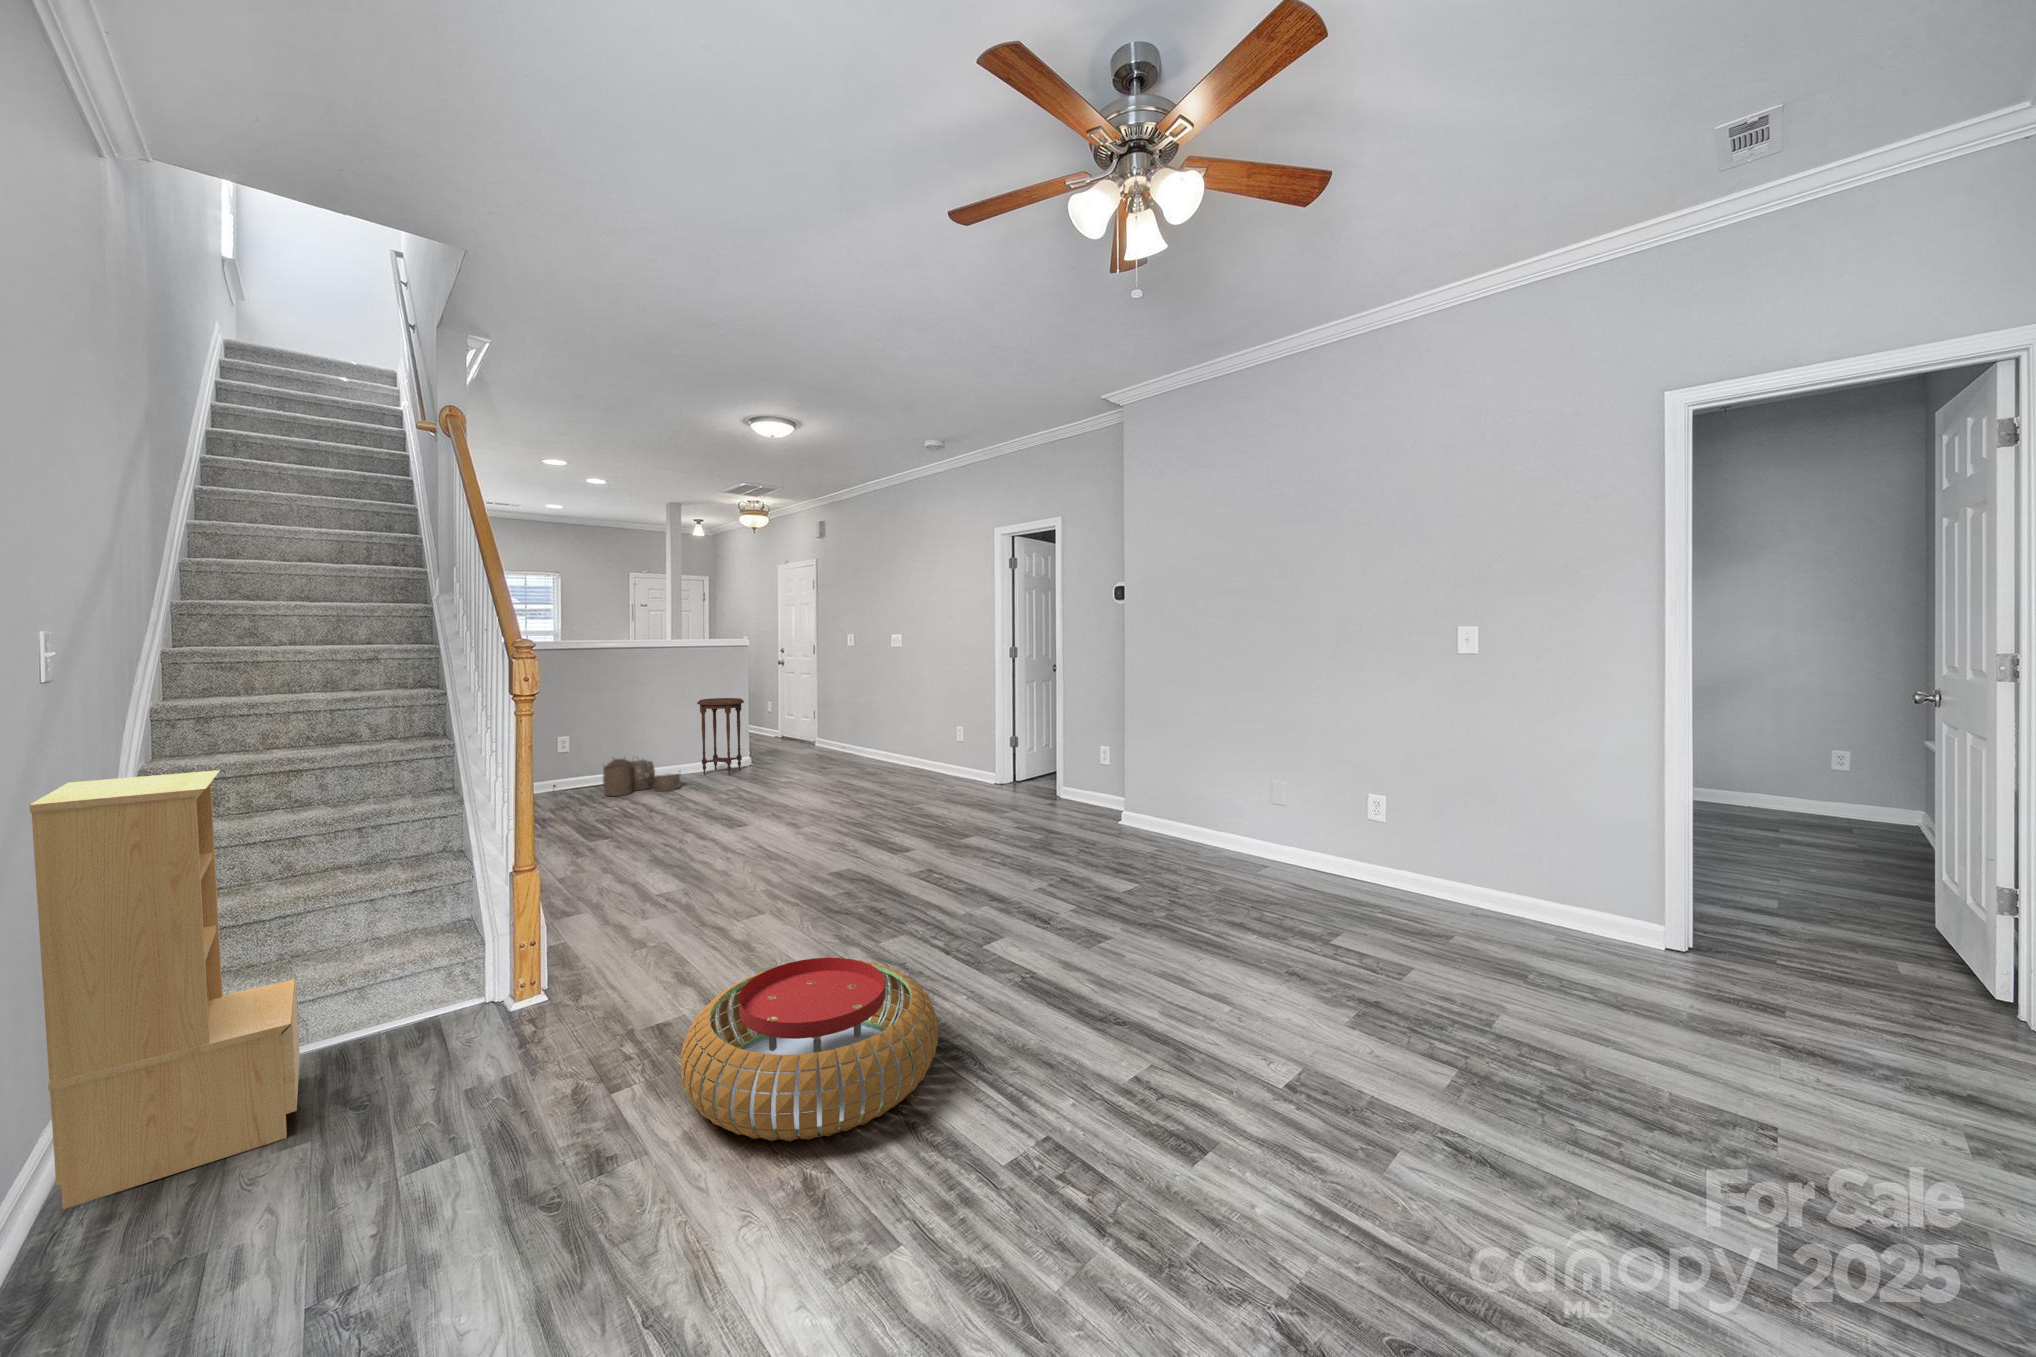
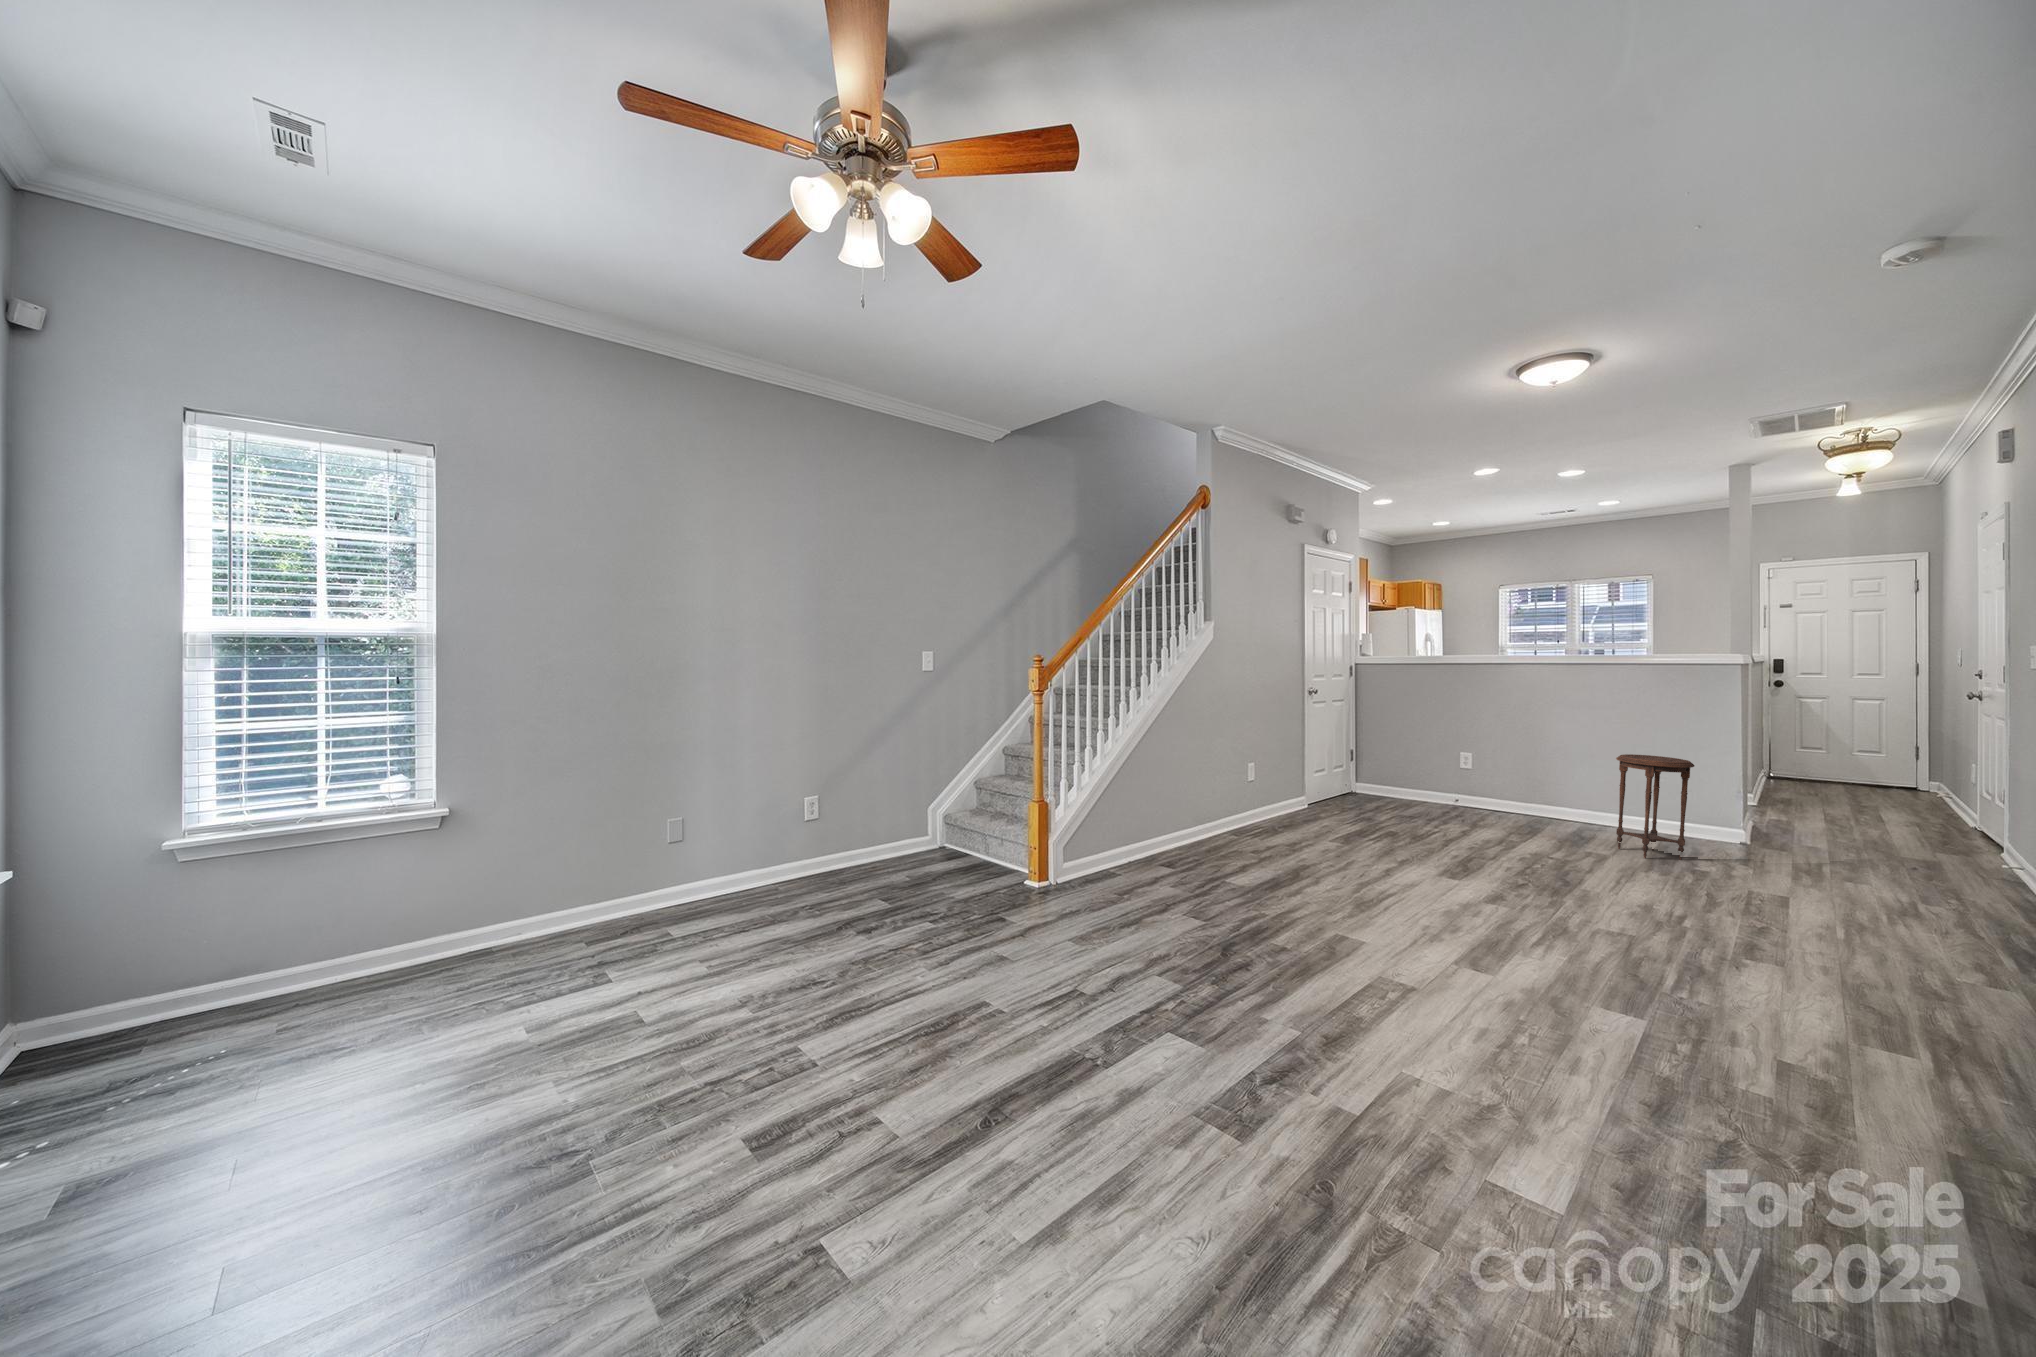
woven basket: present [603,757,681,796] -> none [1461,797,1548,848]
bookshelf: present [30,770,300,1209] -> none [884,714,964,875]
pouf: present [680,958,938,1141] -> none [843,895,1018,1010]

